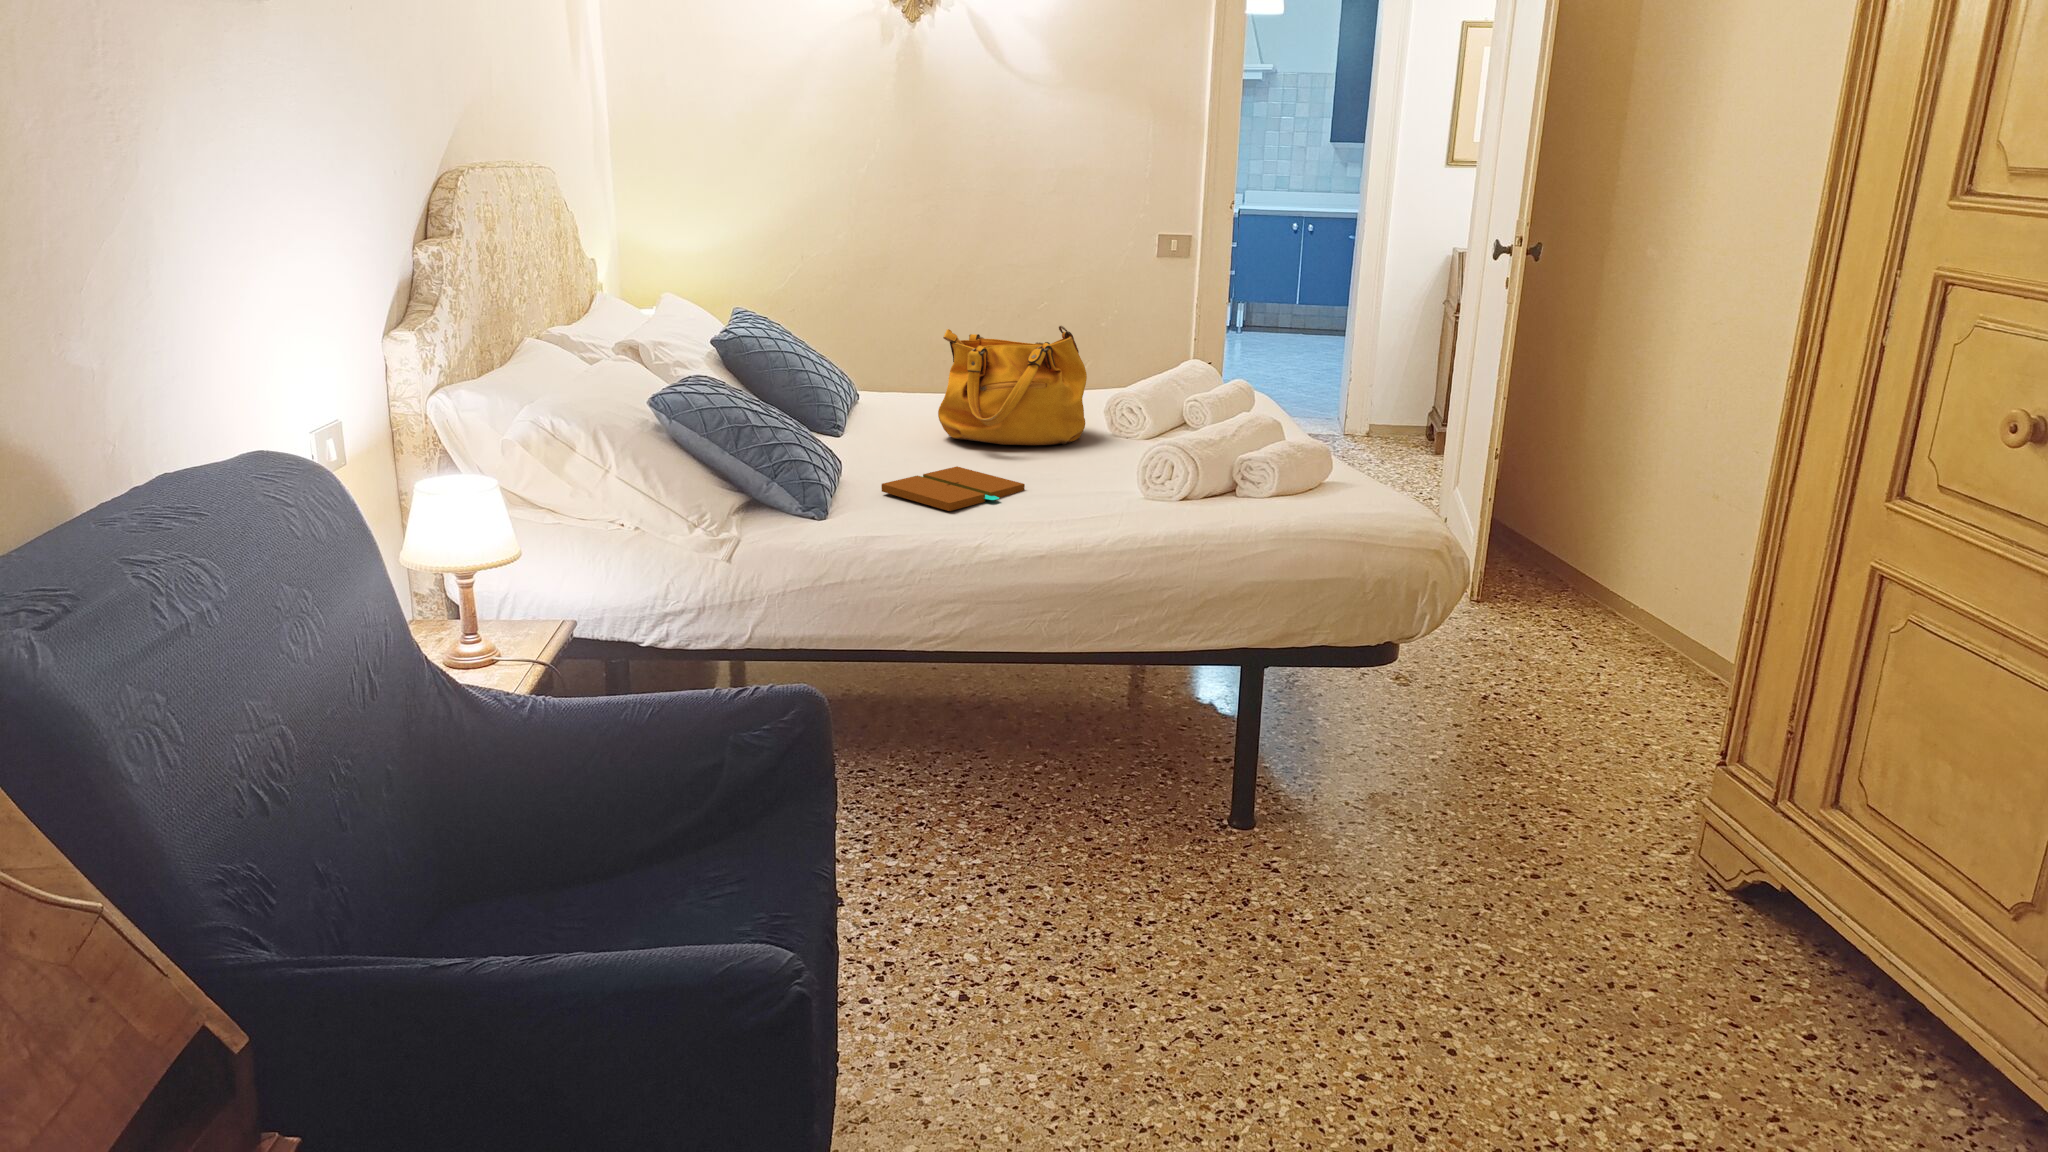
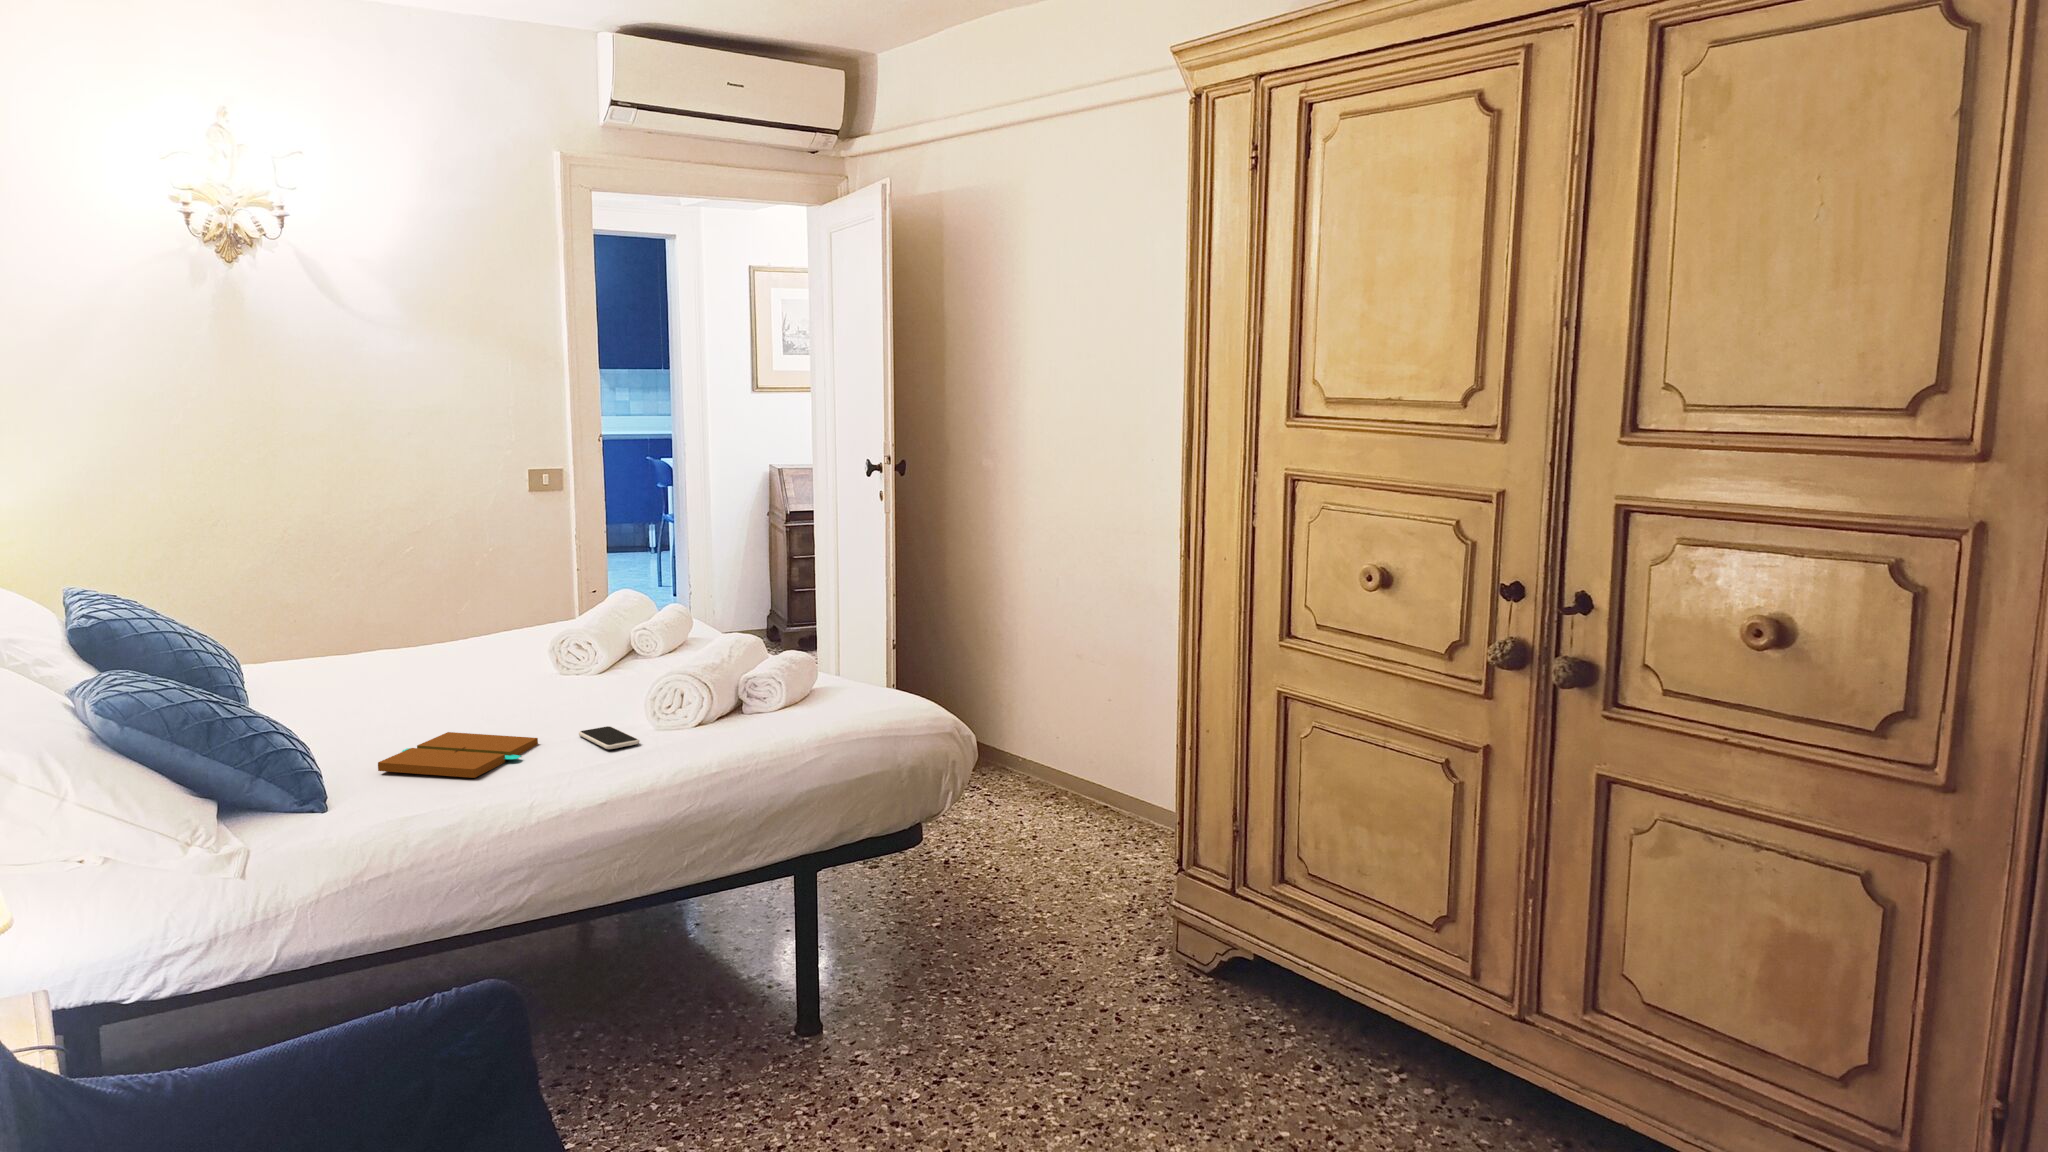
handbag: present [938,326,1087,445] -> none [394,577,560,705]
smartphone: none [1063,483,1110,505] -> present [579,726,639,749]

